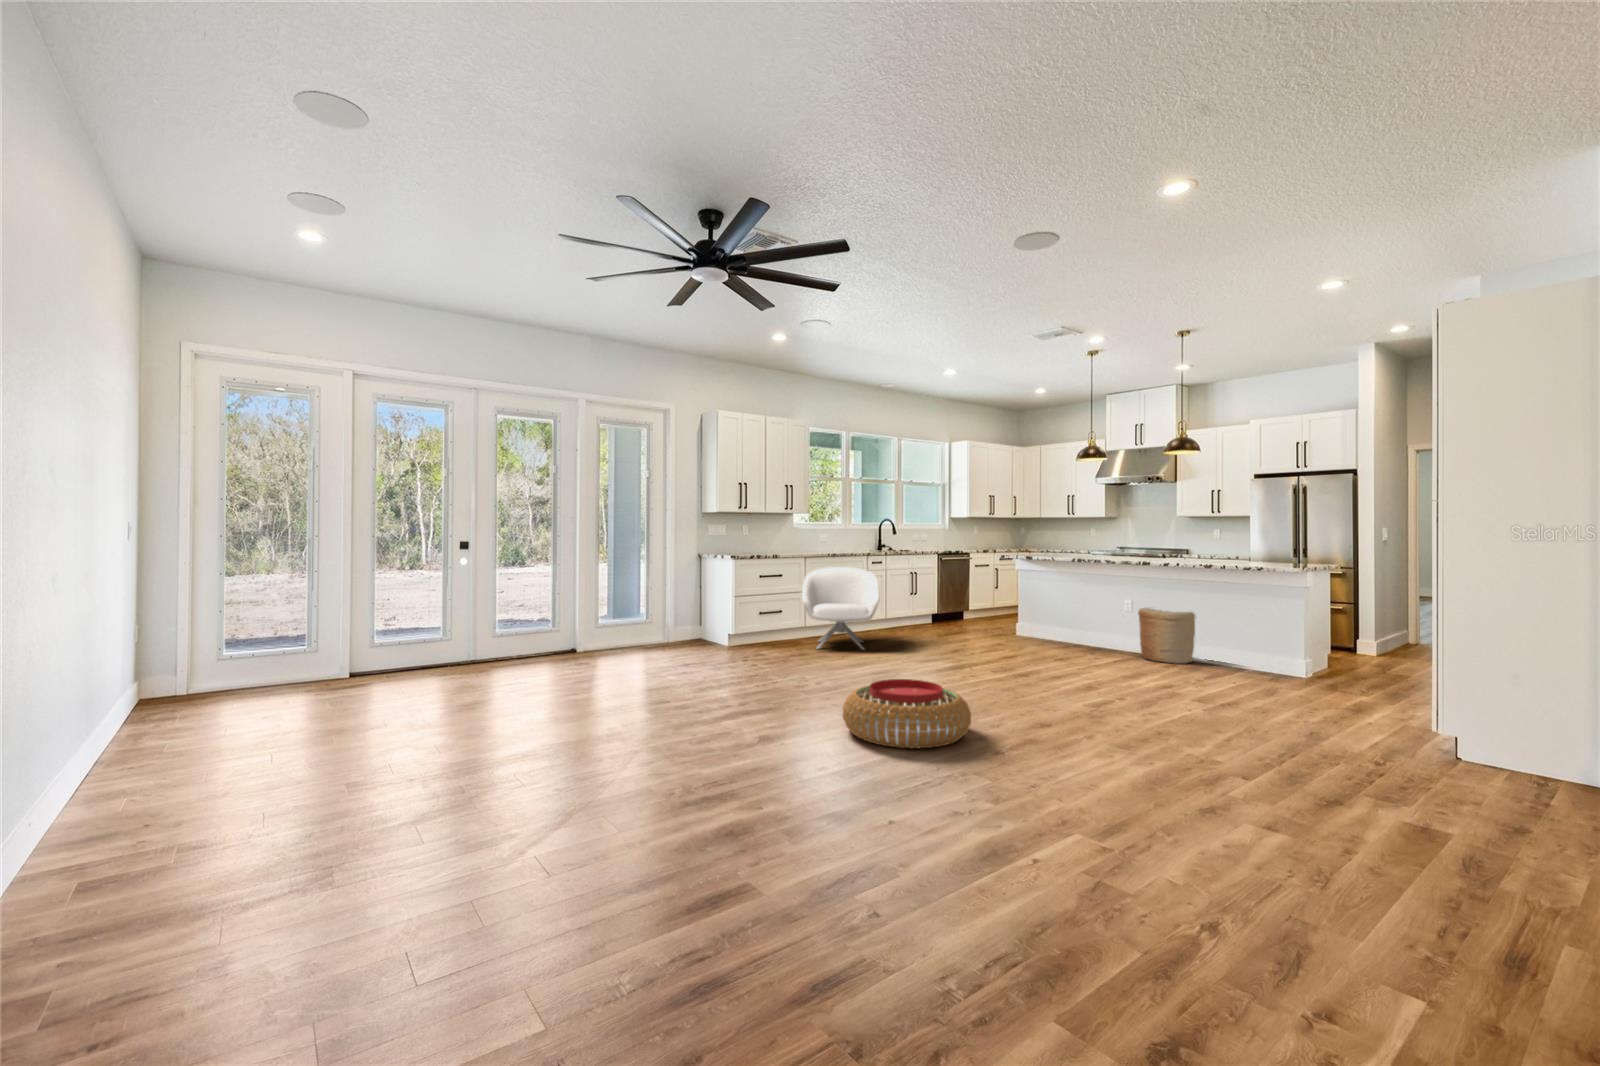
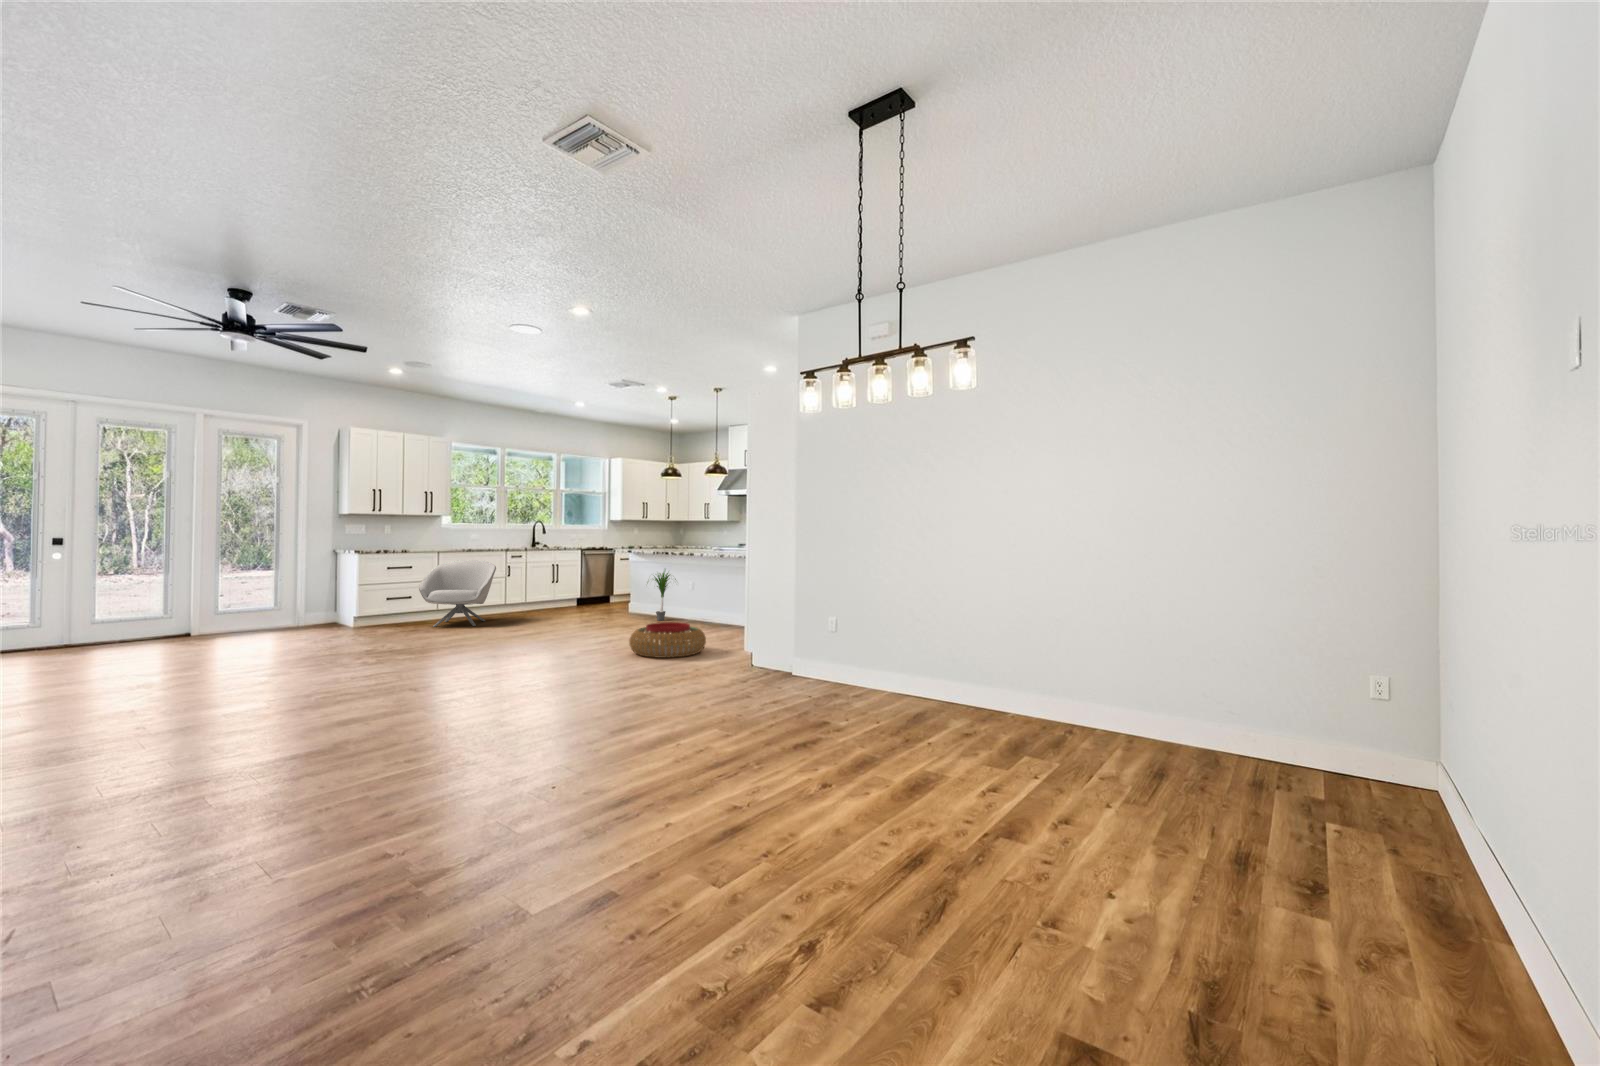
potted plant: none [1061,575,1113,650] -> present [654,571,676,621]
woven basket: present [1138,608,1196,664] -> none [686,588,724,627]
pouf: present [843,679,971,748] -> present [629,622,706,658]

